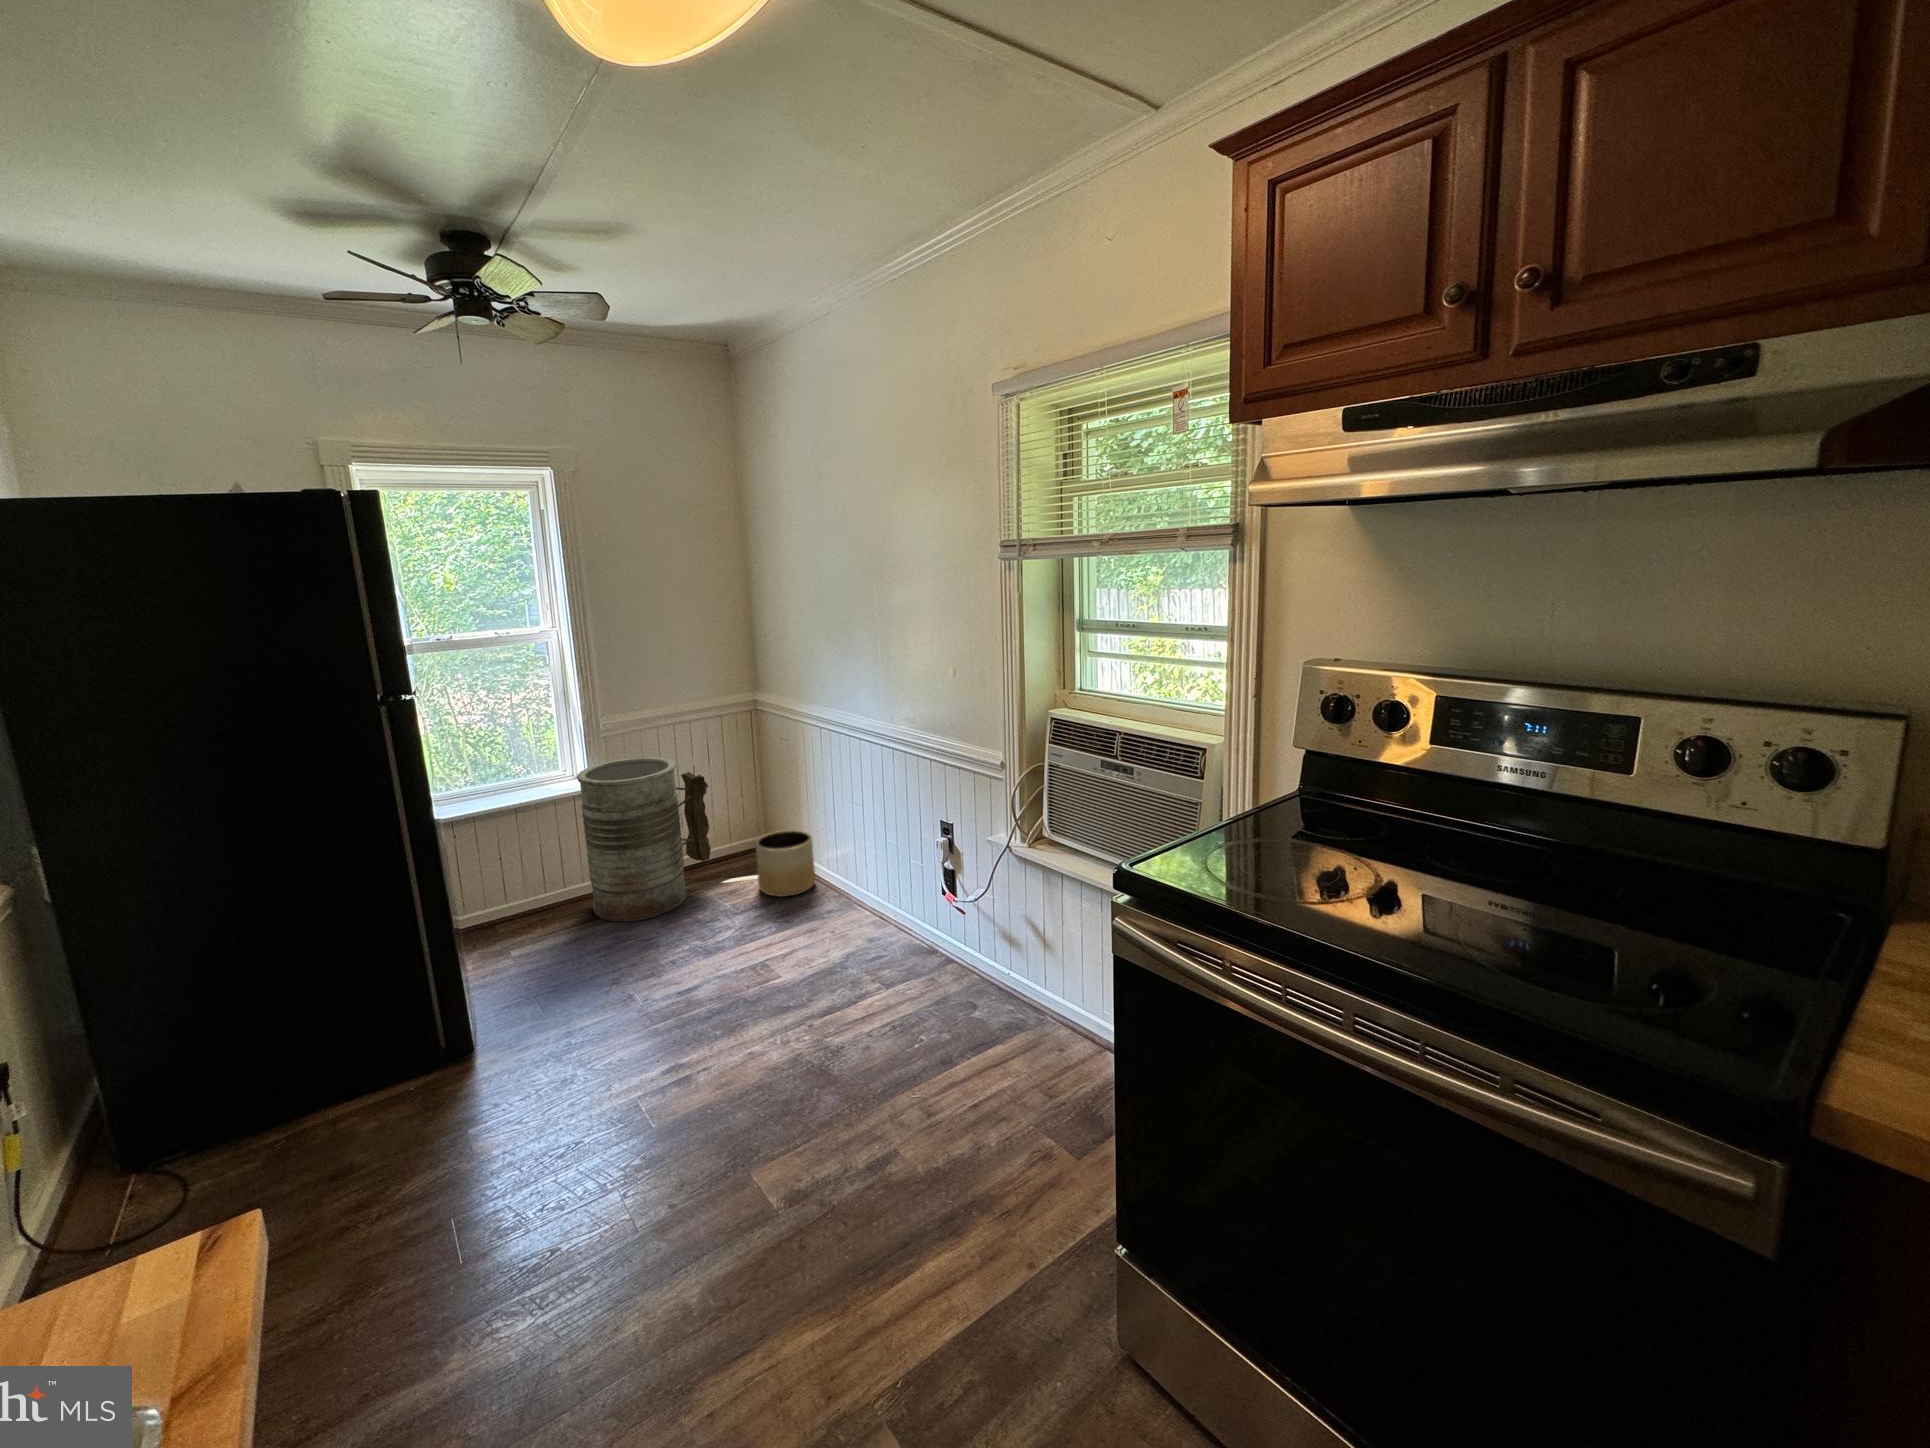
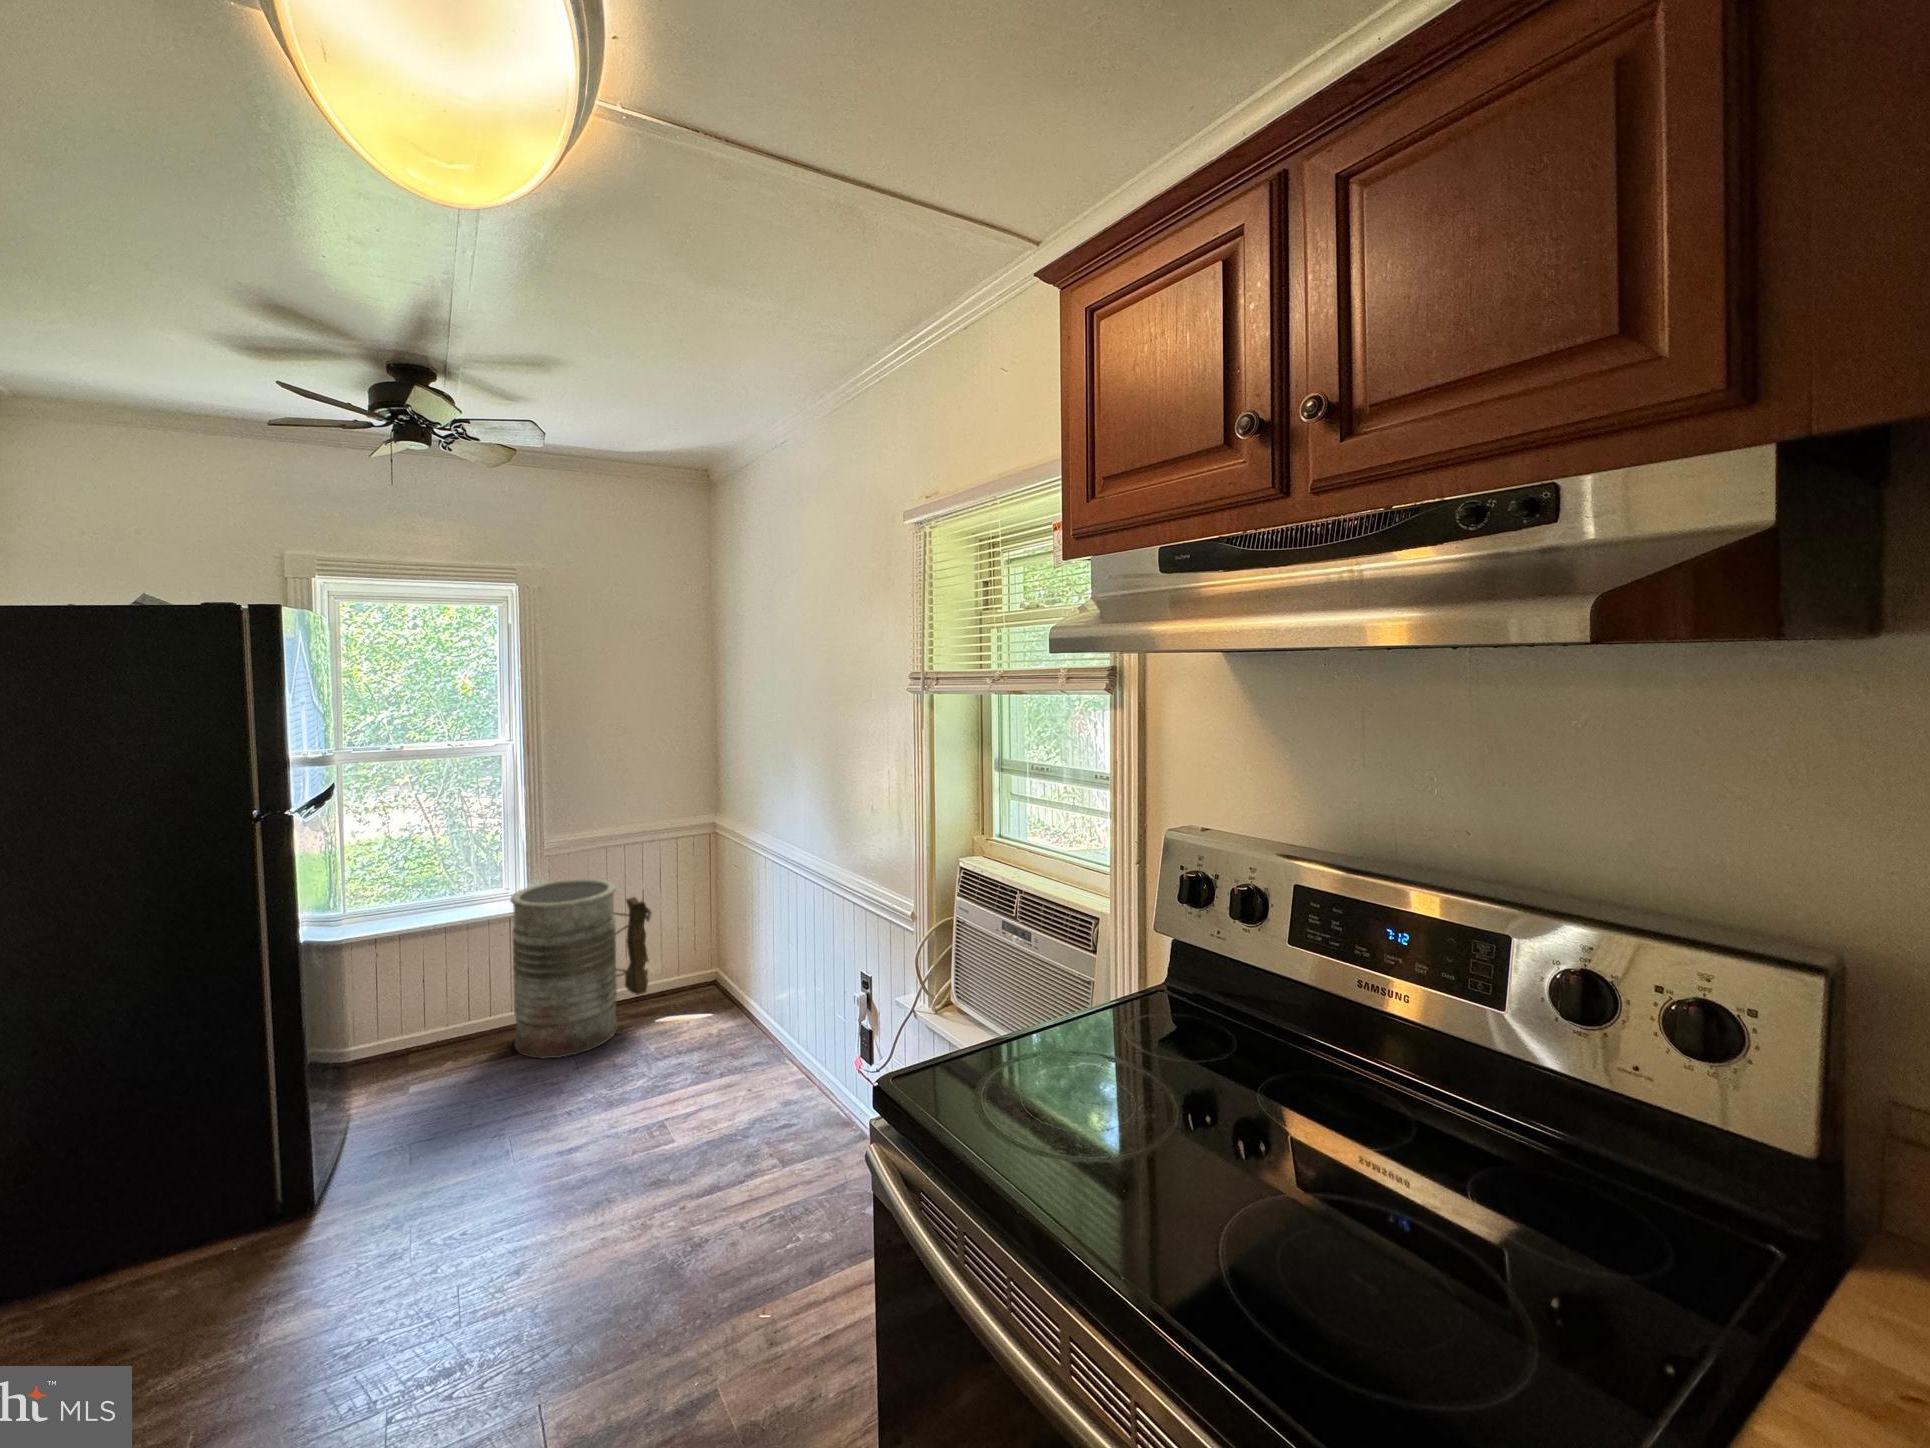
planter: present [756,830,815,897] -> none [692,967,754,1042]

